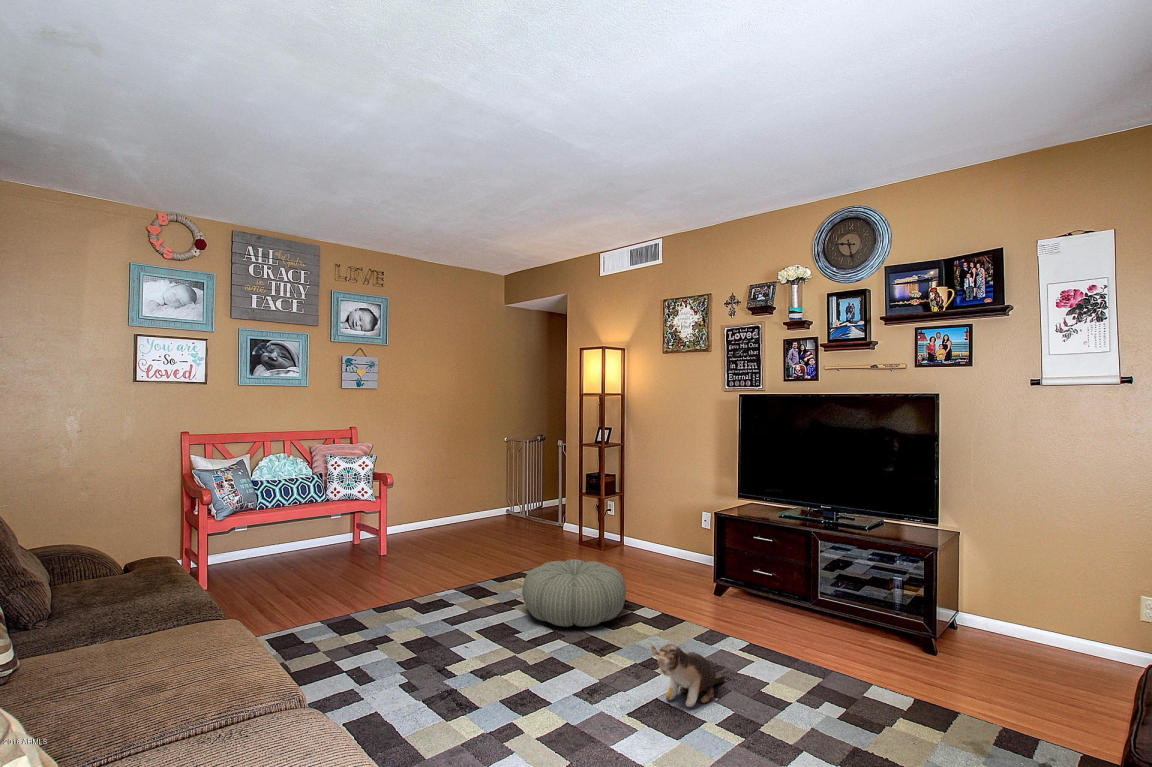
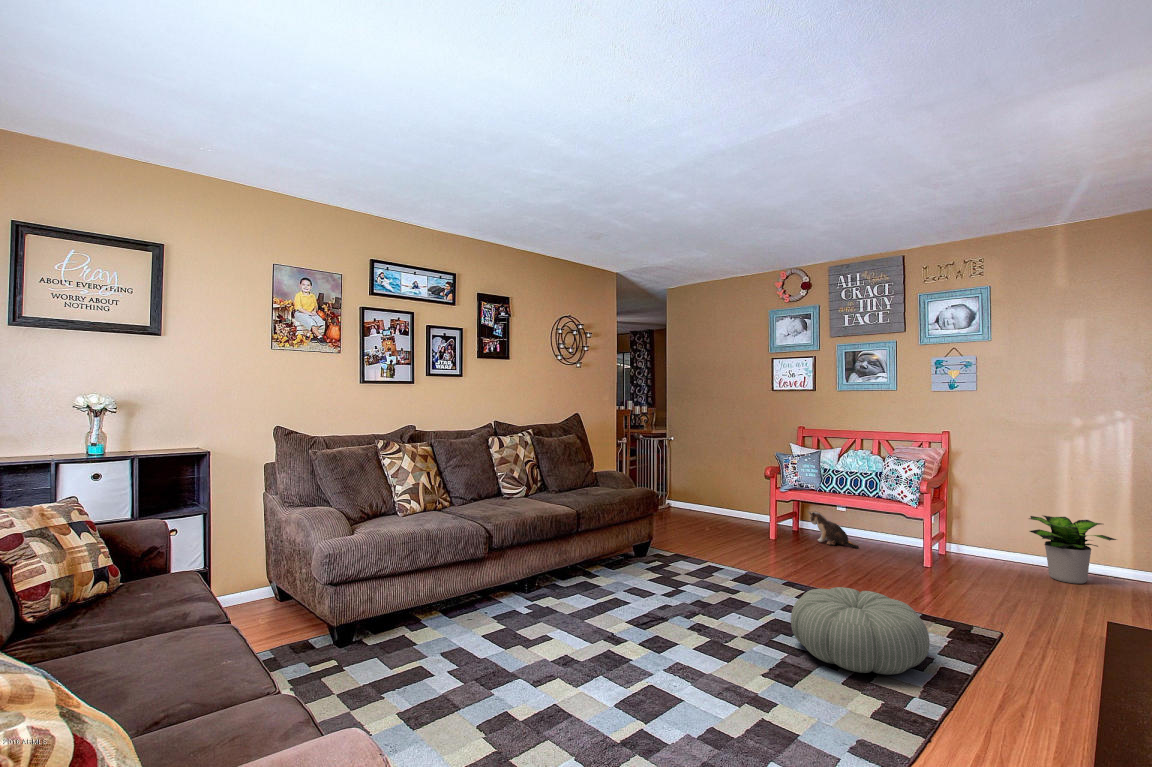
potted plant: none [423,485,476,534] -> present [1029,516,1116,584]
plush toy: present [651,644,724,707] -> present [807,511,859,548]

